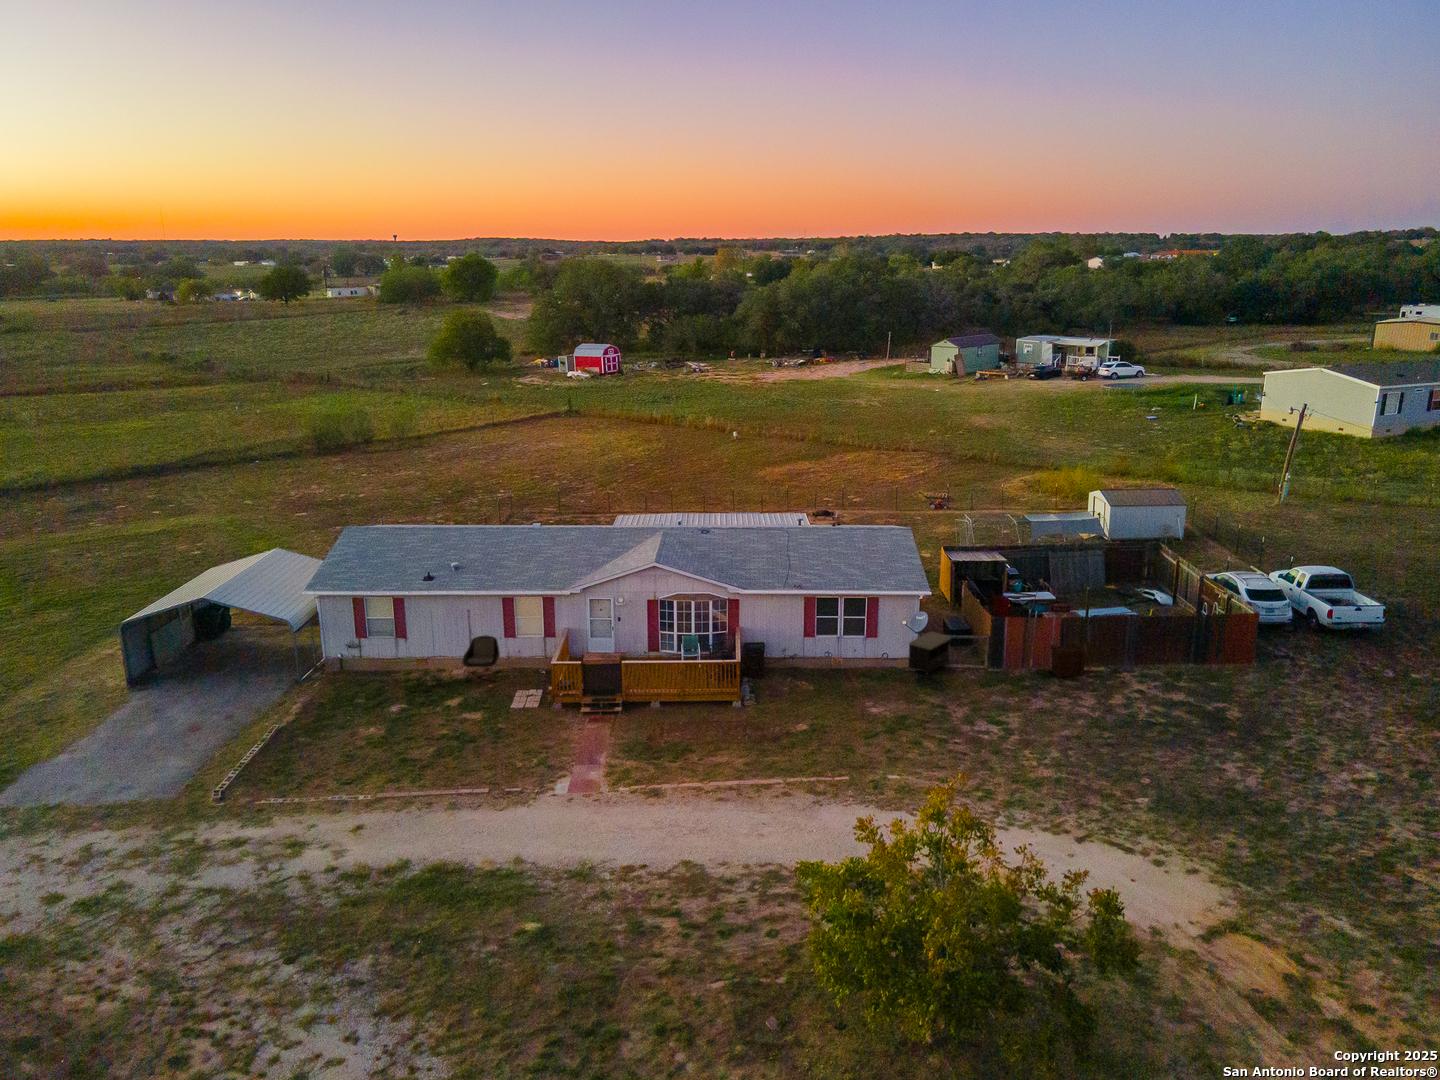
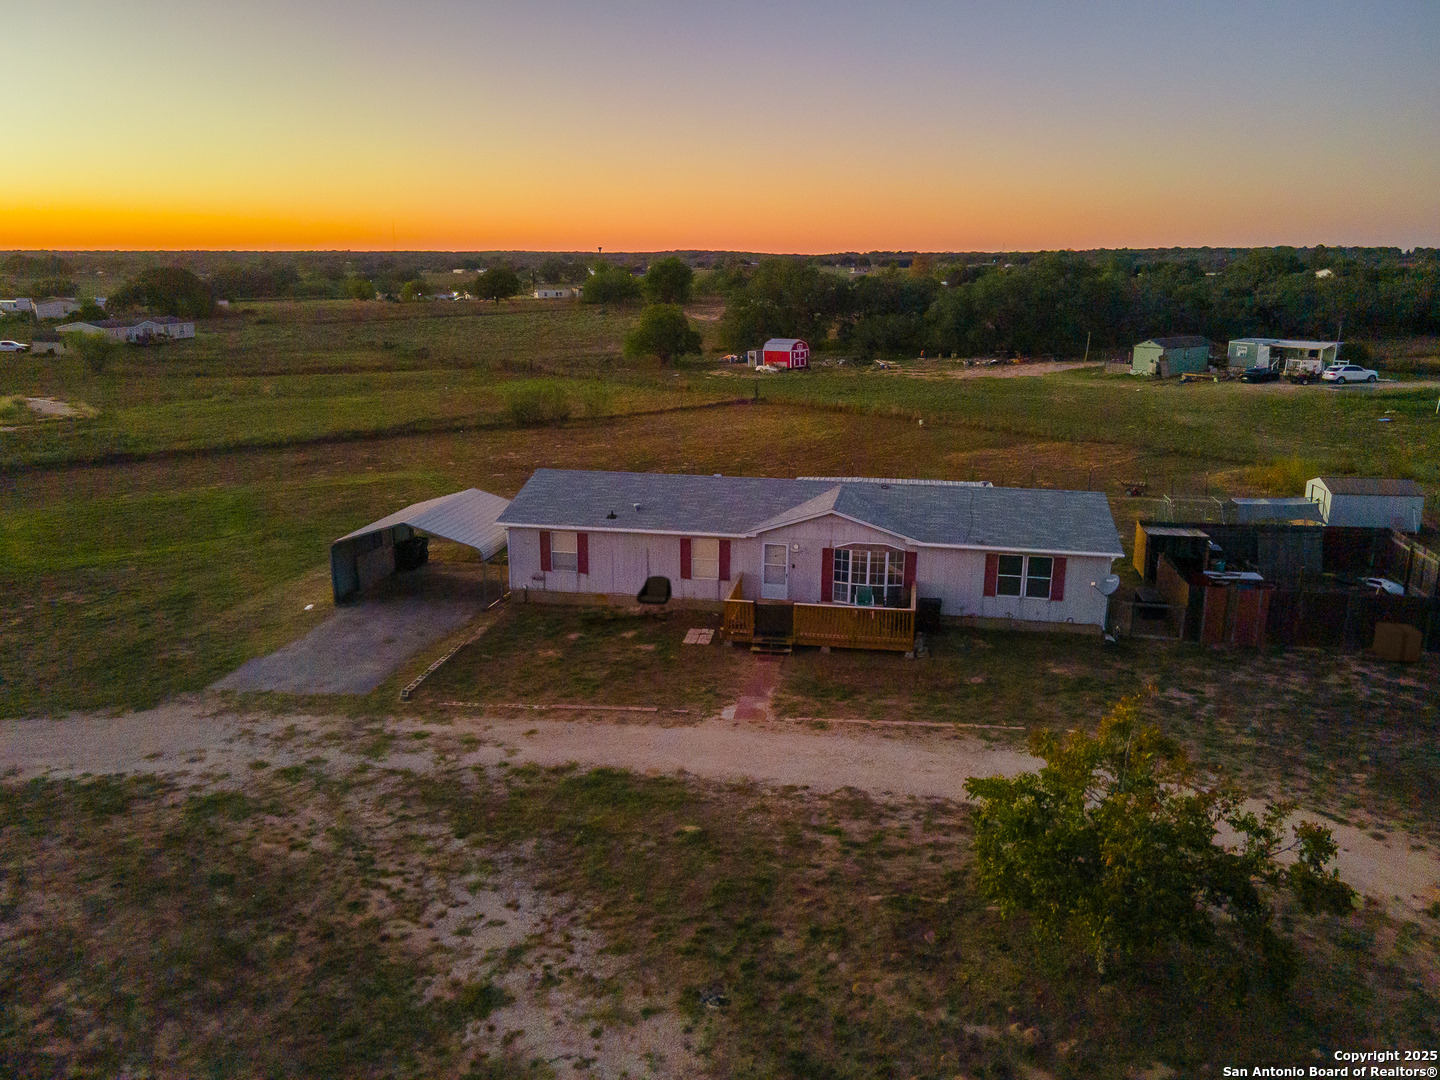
storage bench: present [908,632,951,674] -> none [1094,599,1143,642]
cardboard box: none [1146,641,1186,676] -> present [1372,622,1423,662]
wooden crate: present [1049,644,1085,677] -> none [1251,617,1300,654]

